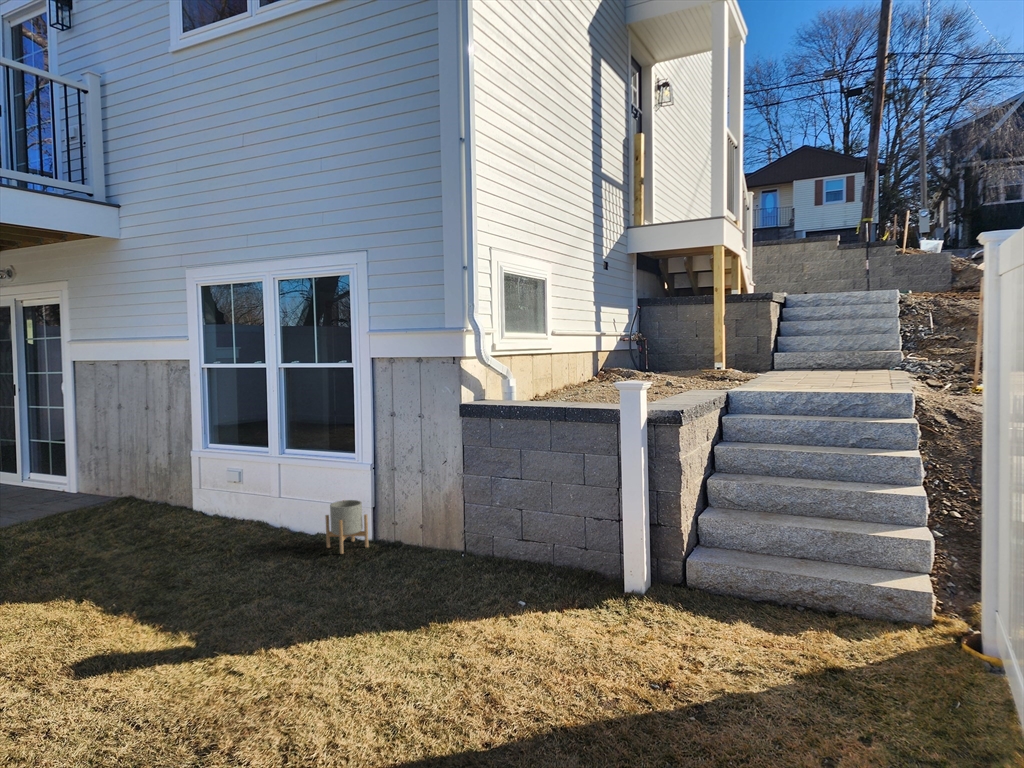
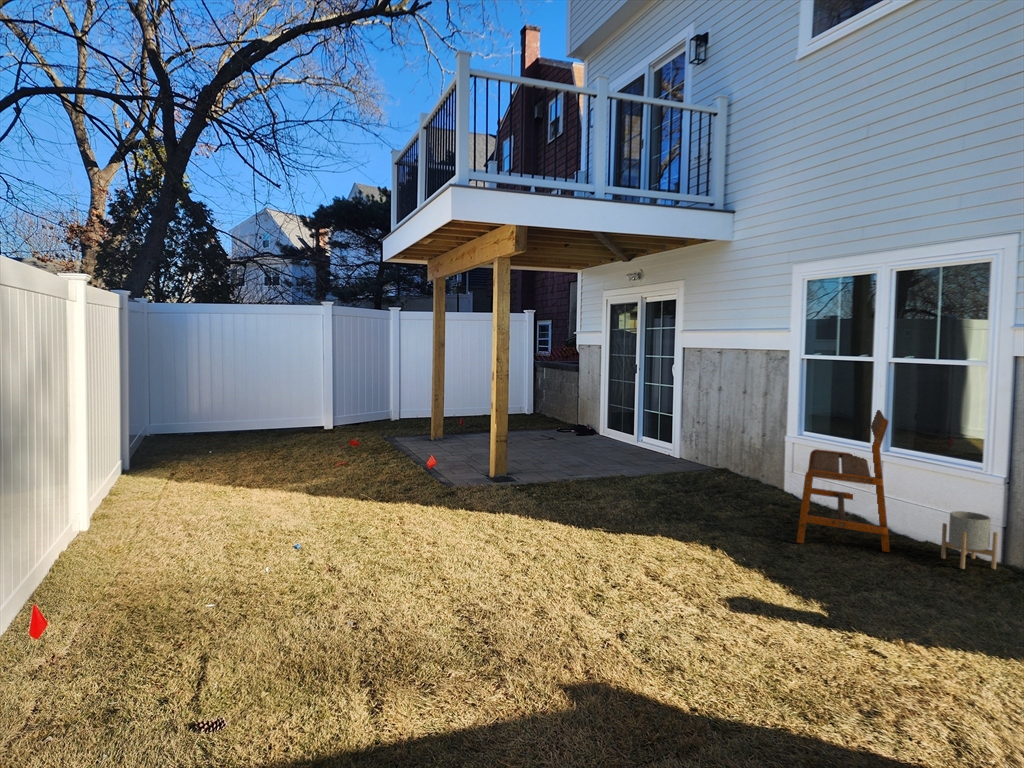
bench: none [188,411,286,566] -> present [797,410,890,552]

